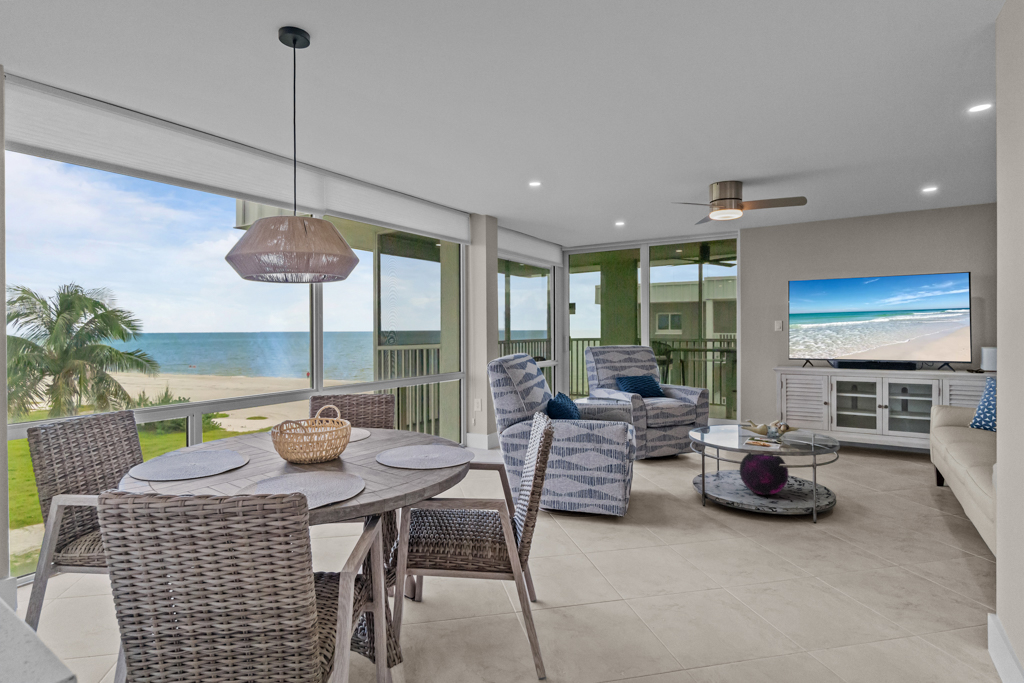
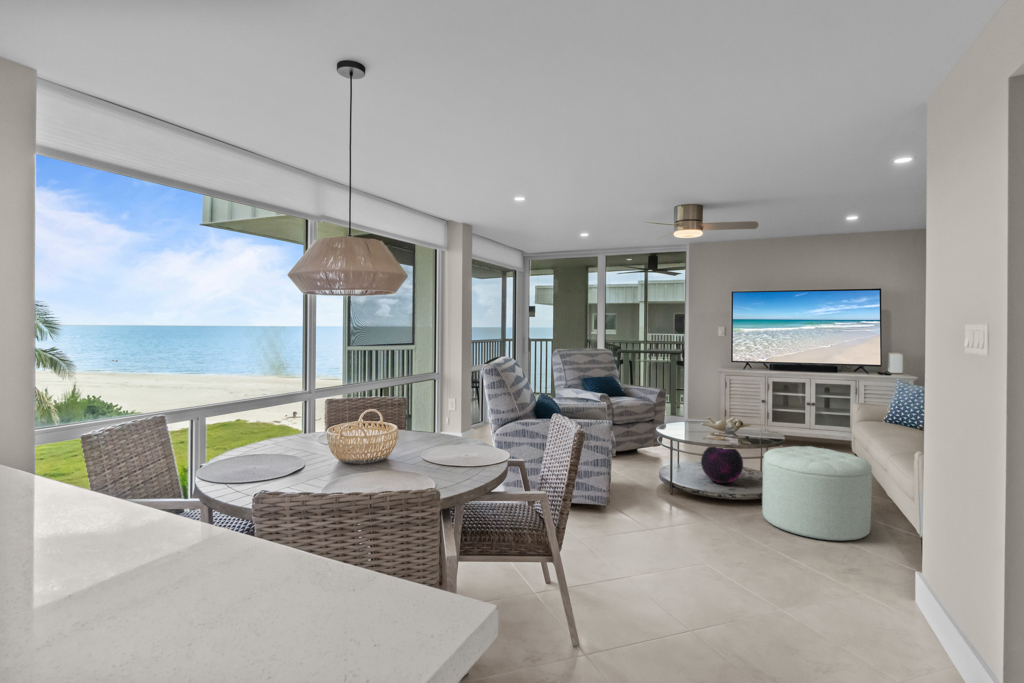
ottoman: none [805,454,938,567] -> present [762,446,872,541]

